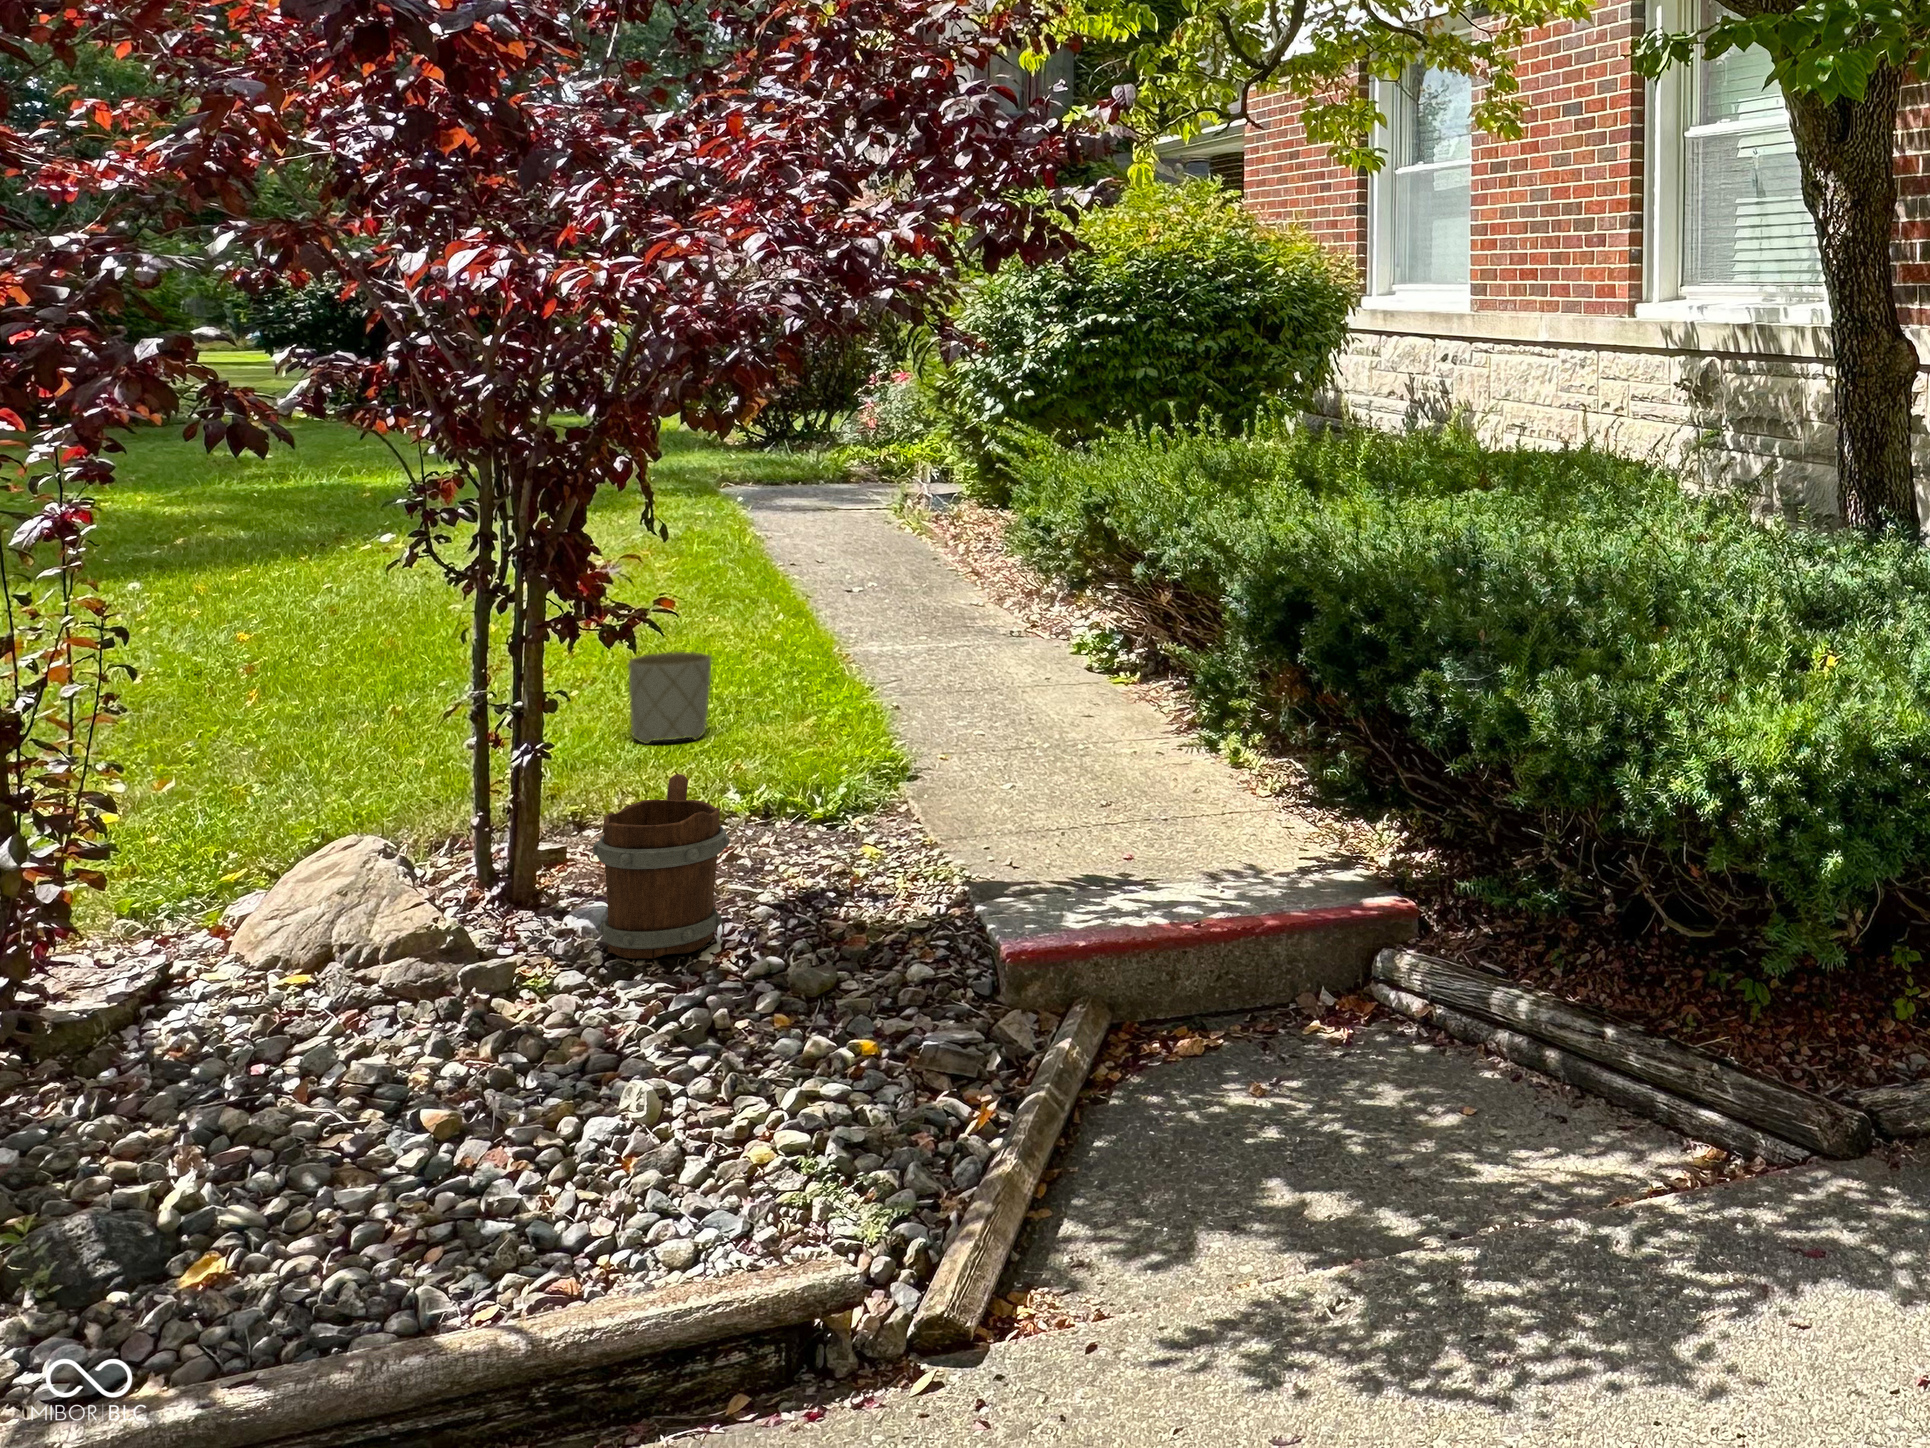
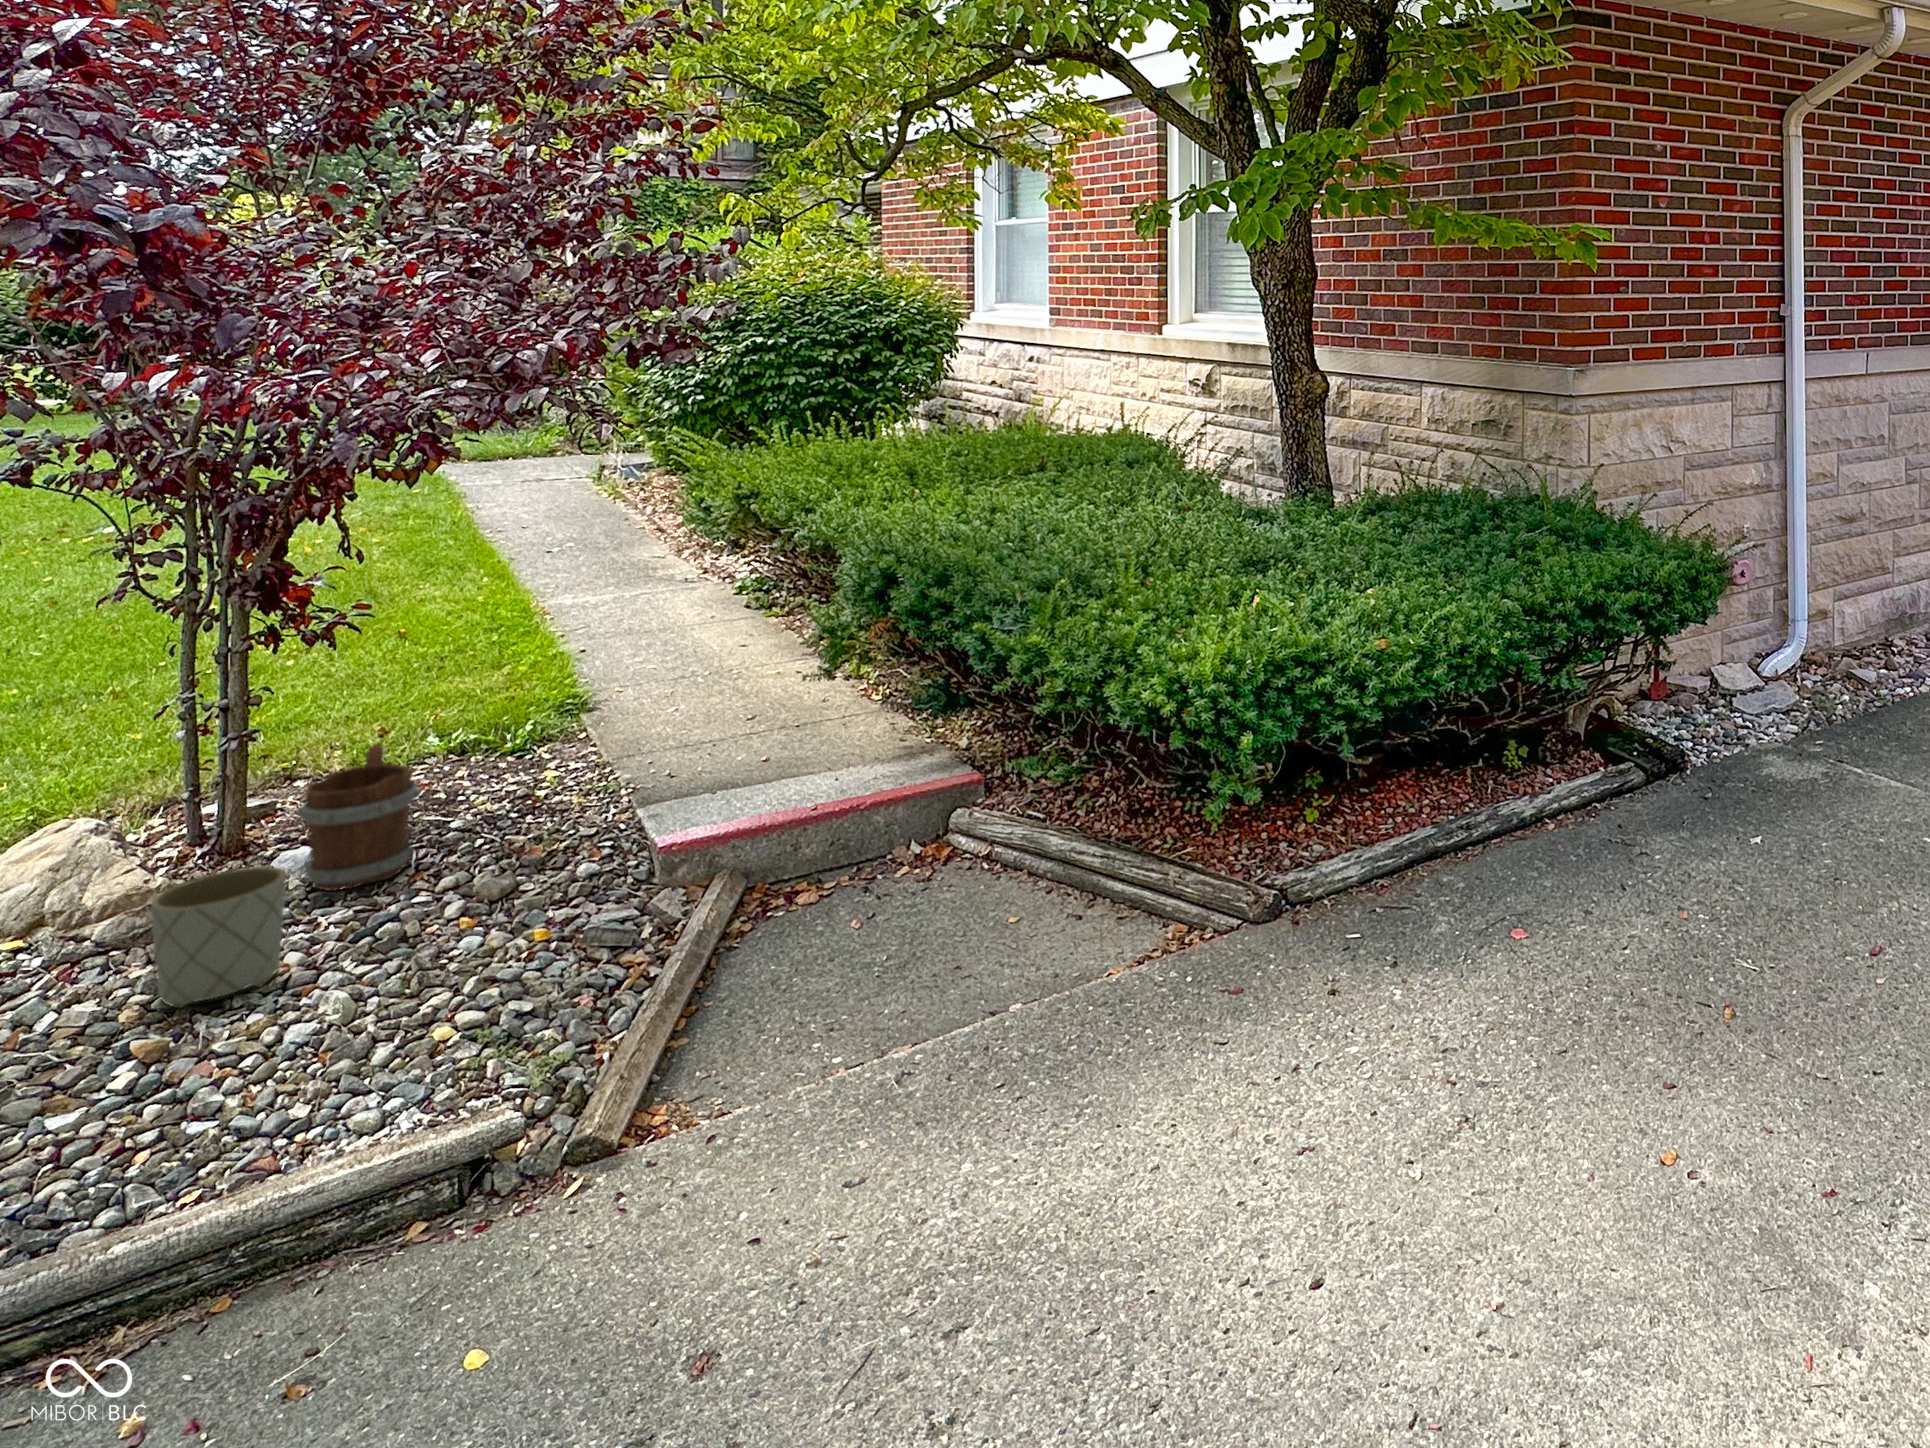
planter: present [628,652,712,744] -> present [151,866,286,1008]

